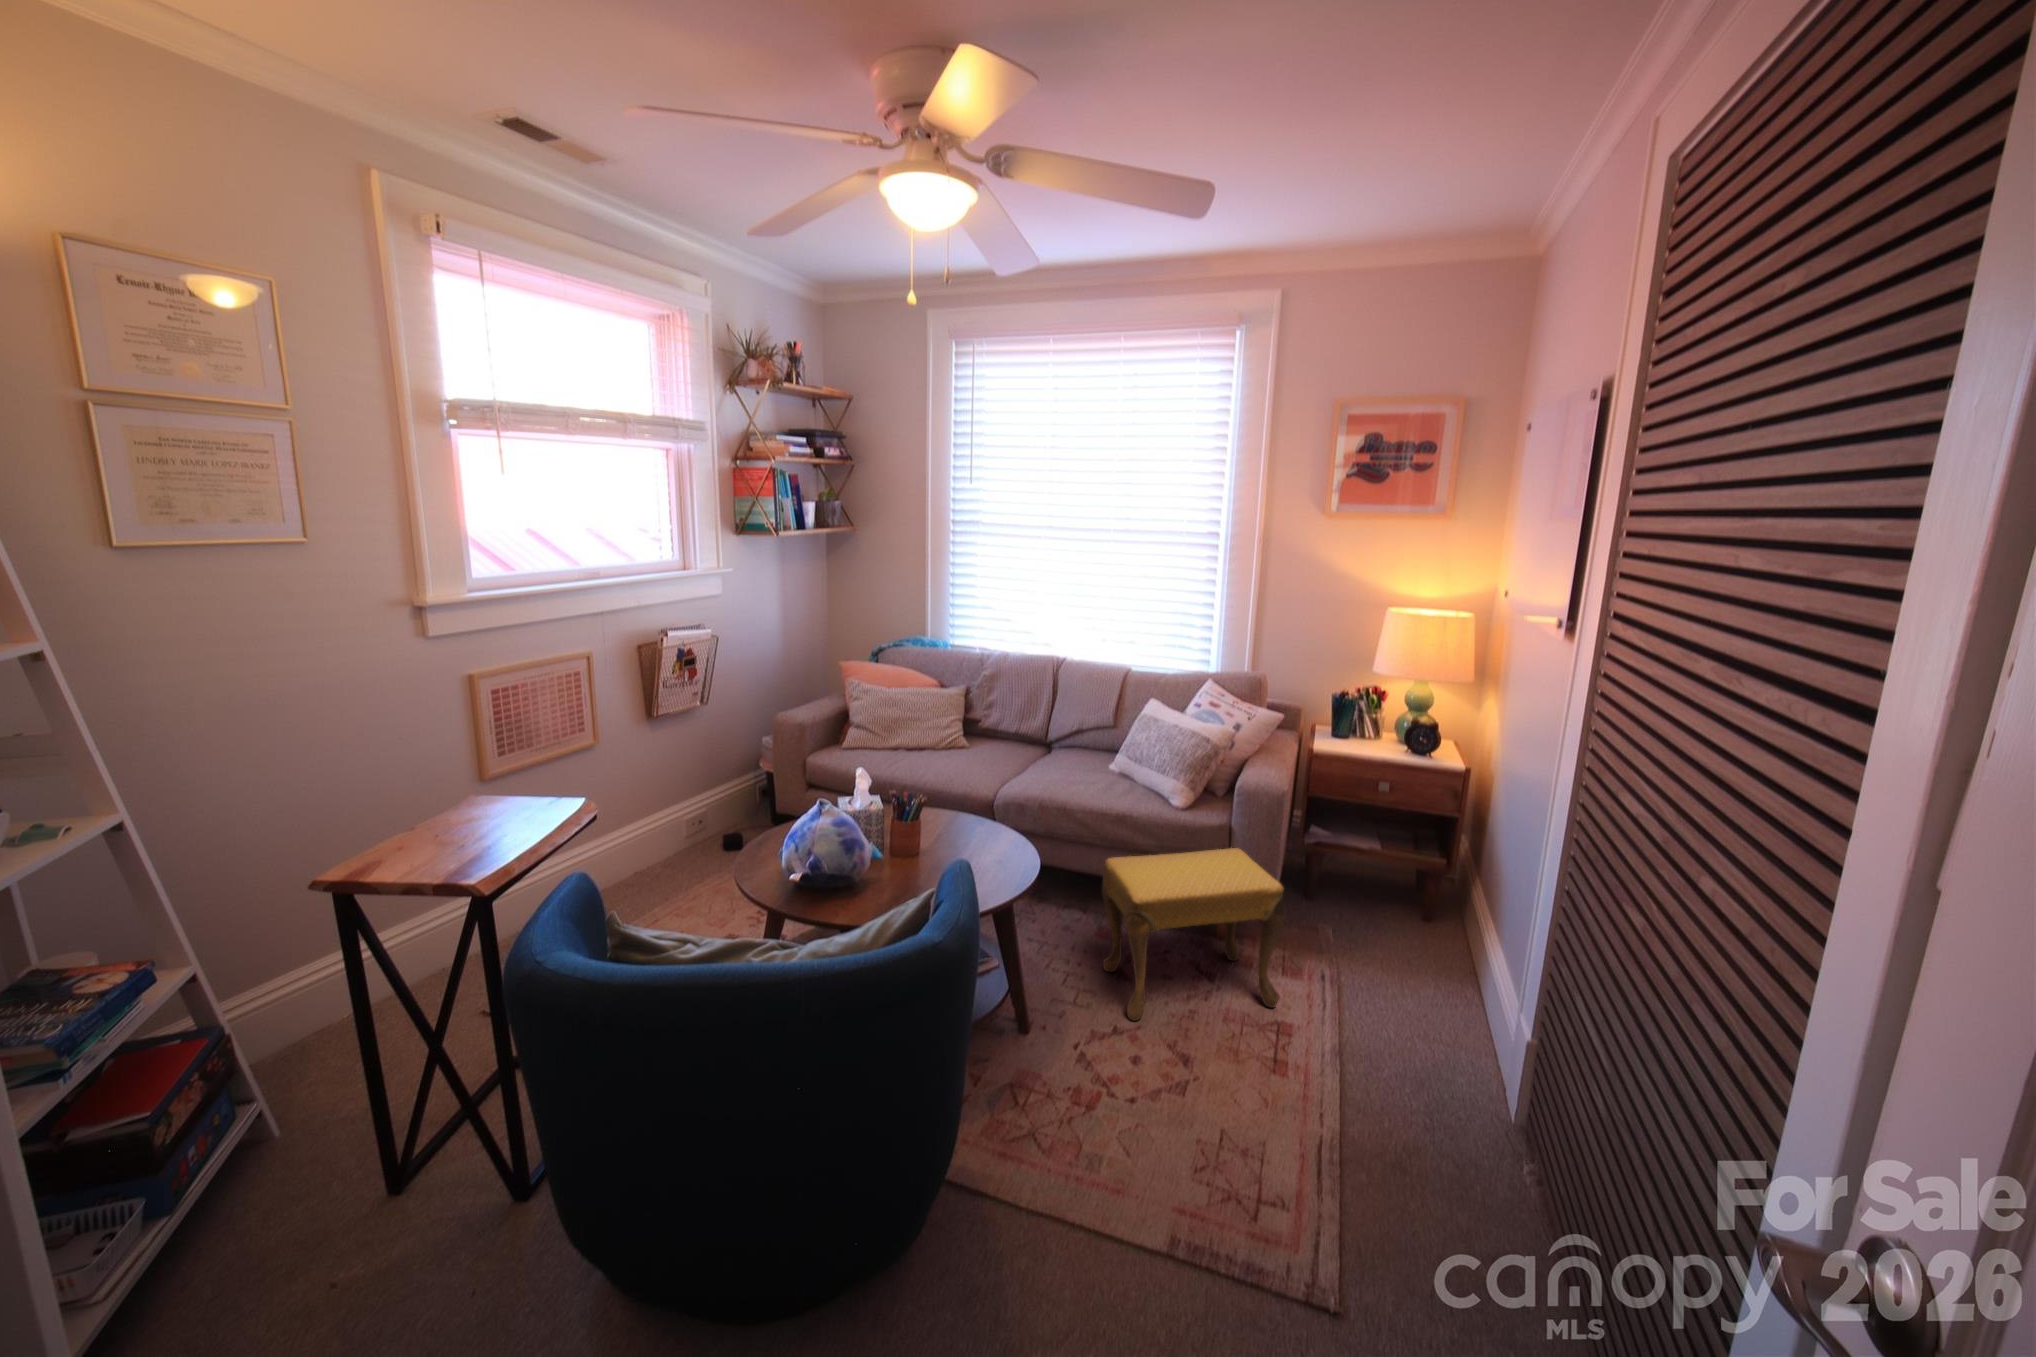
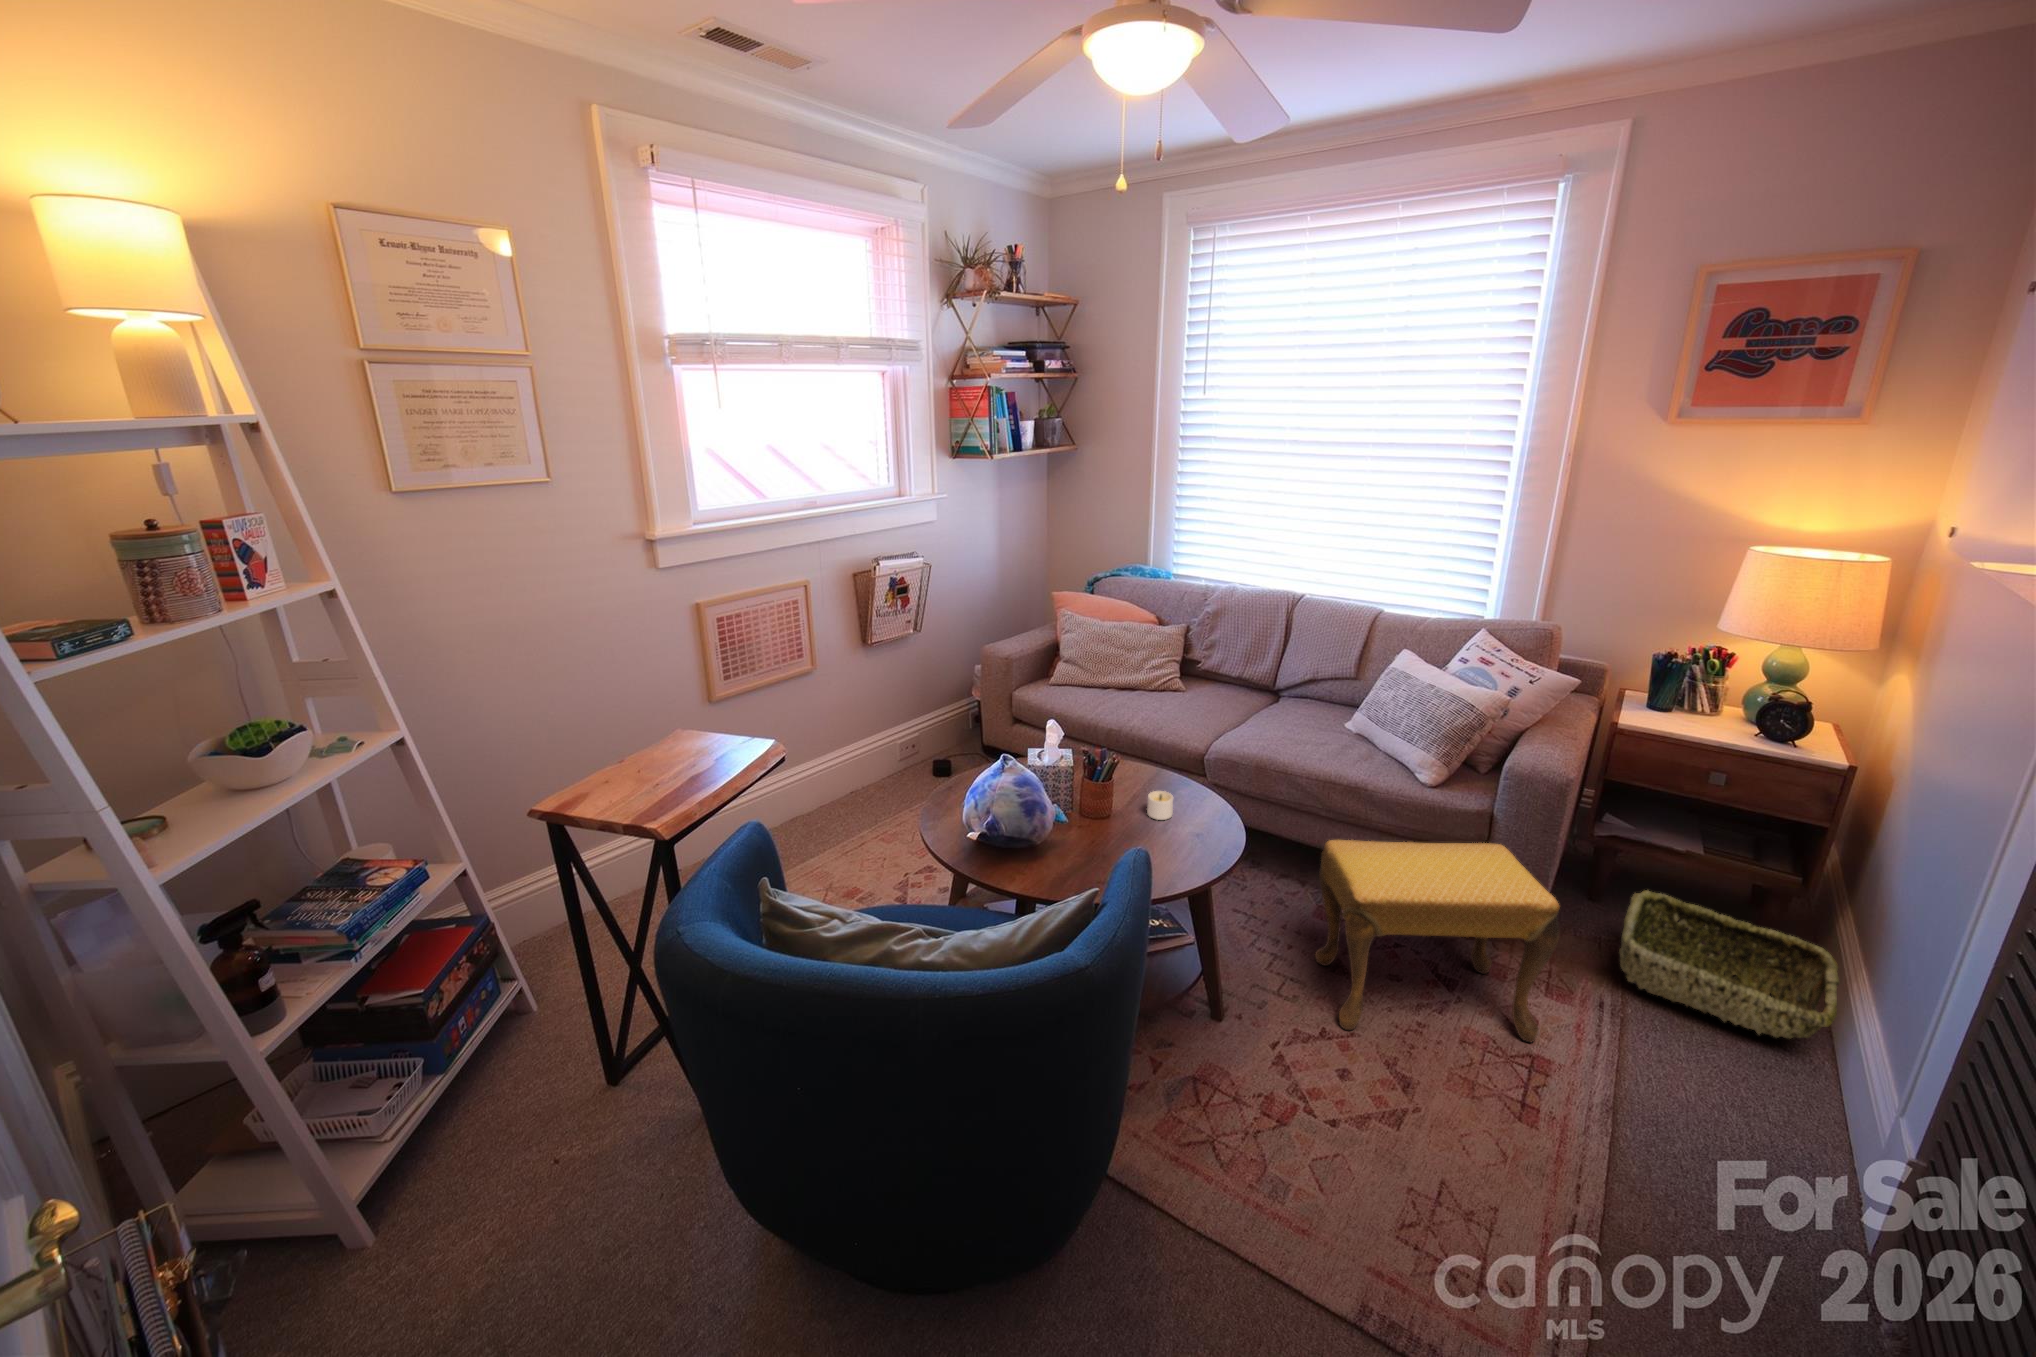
candle: none [954,826,983,852] -> present [1147,791,1173,820]
woven basket: none [1328,877,1470,977] -> present [1619,890,1840,1039]

